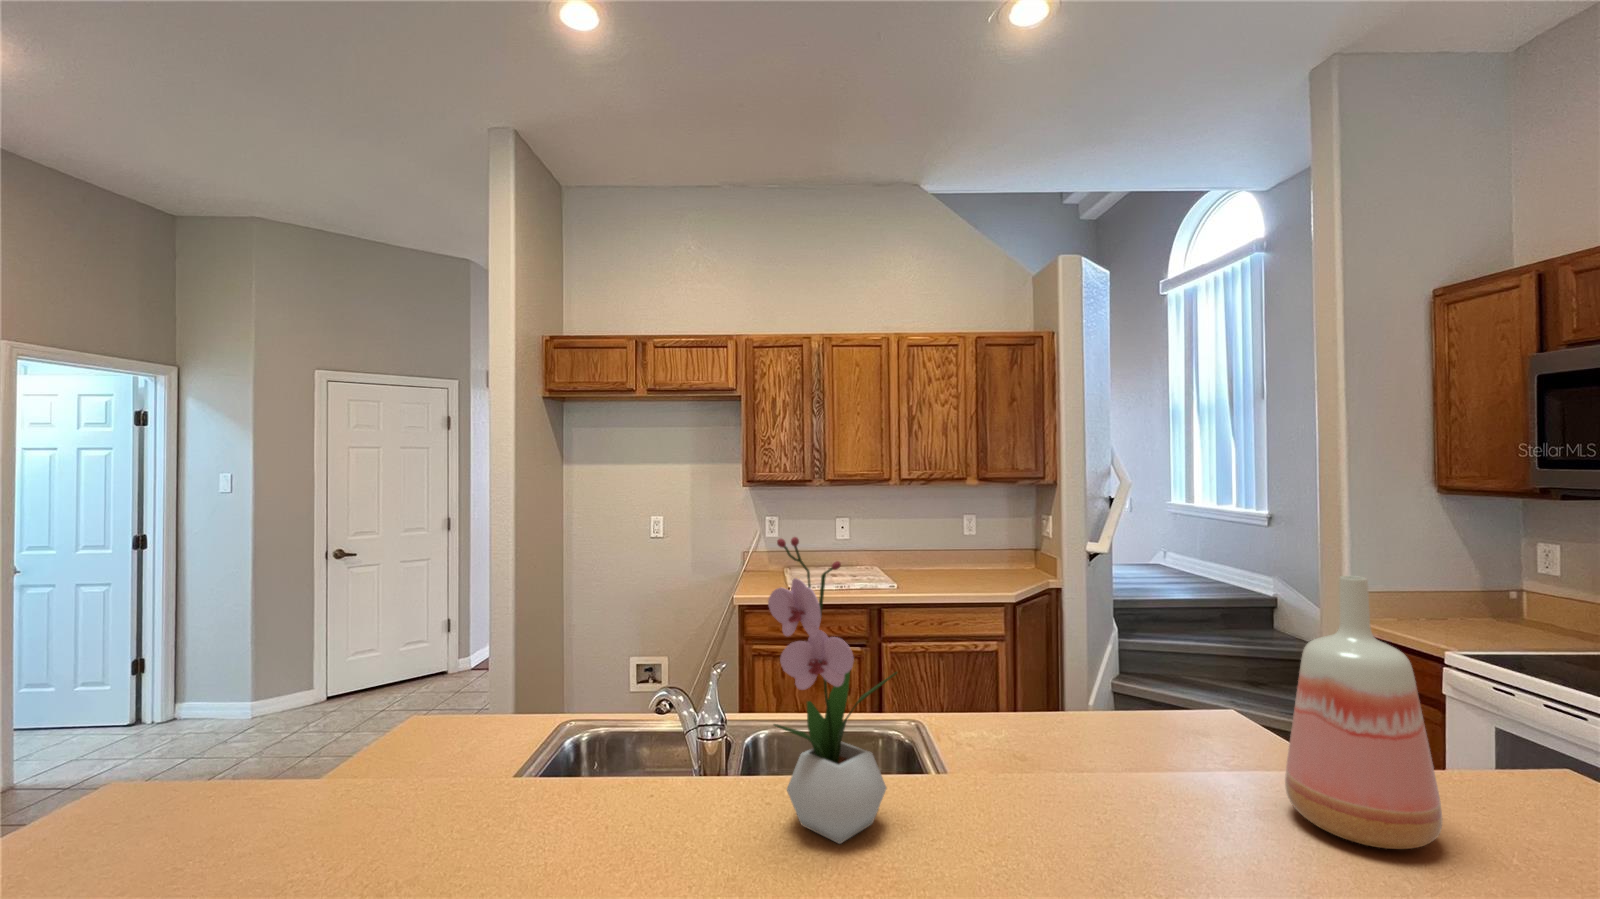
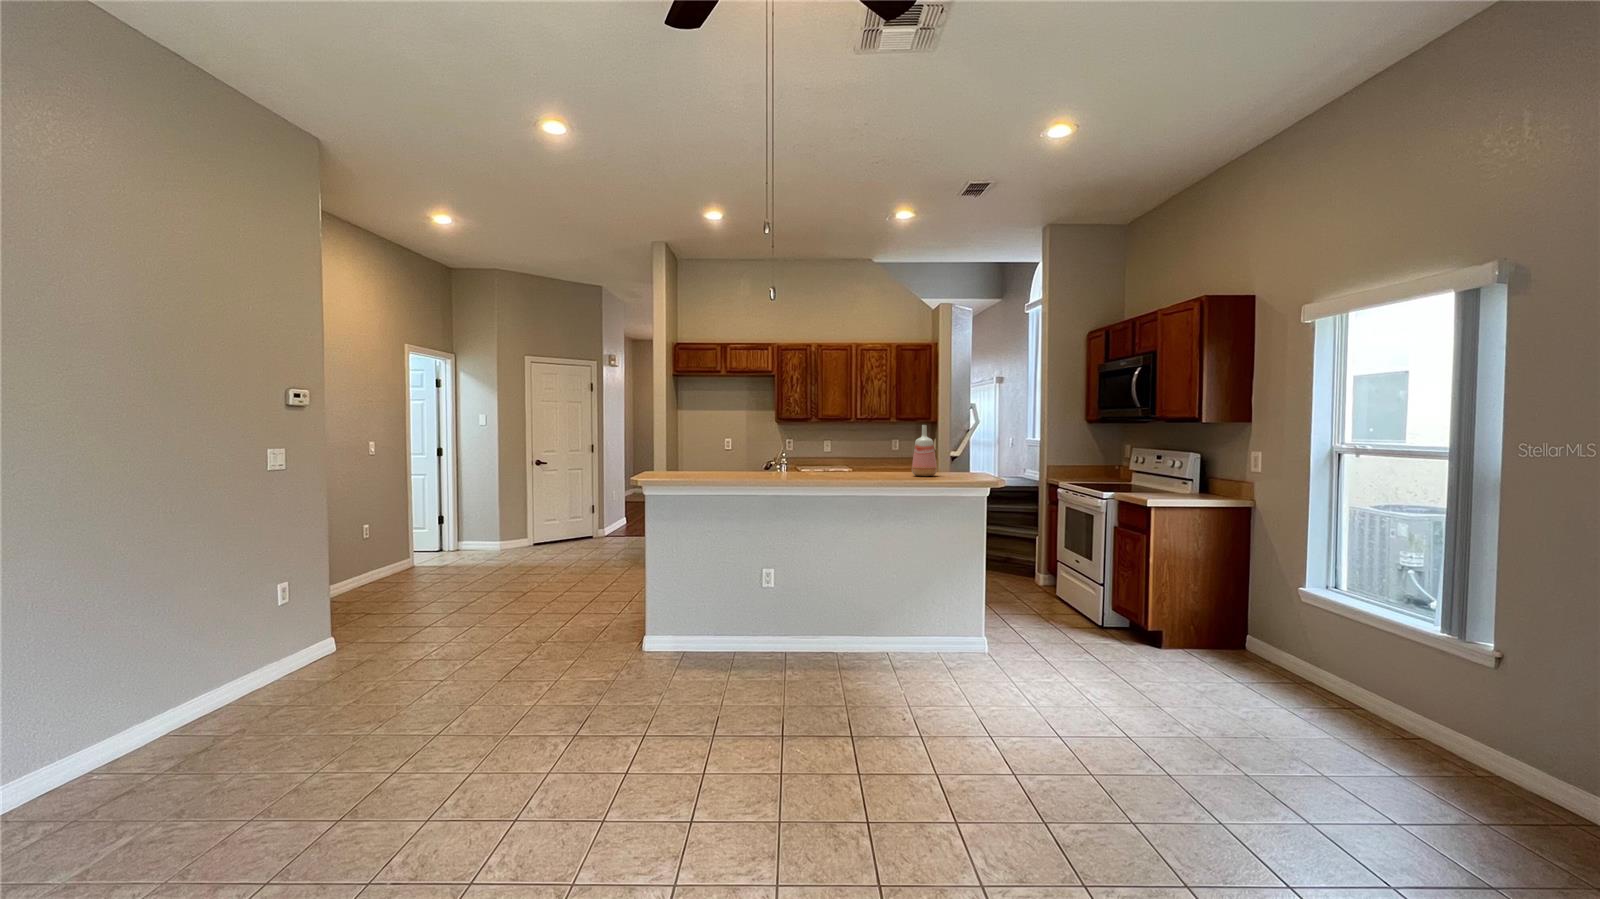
flower arrangement: present [768,537,897,844] -> none [804,416,831,476]

